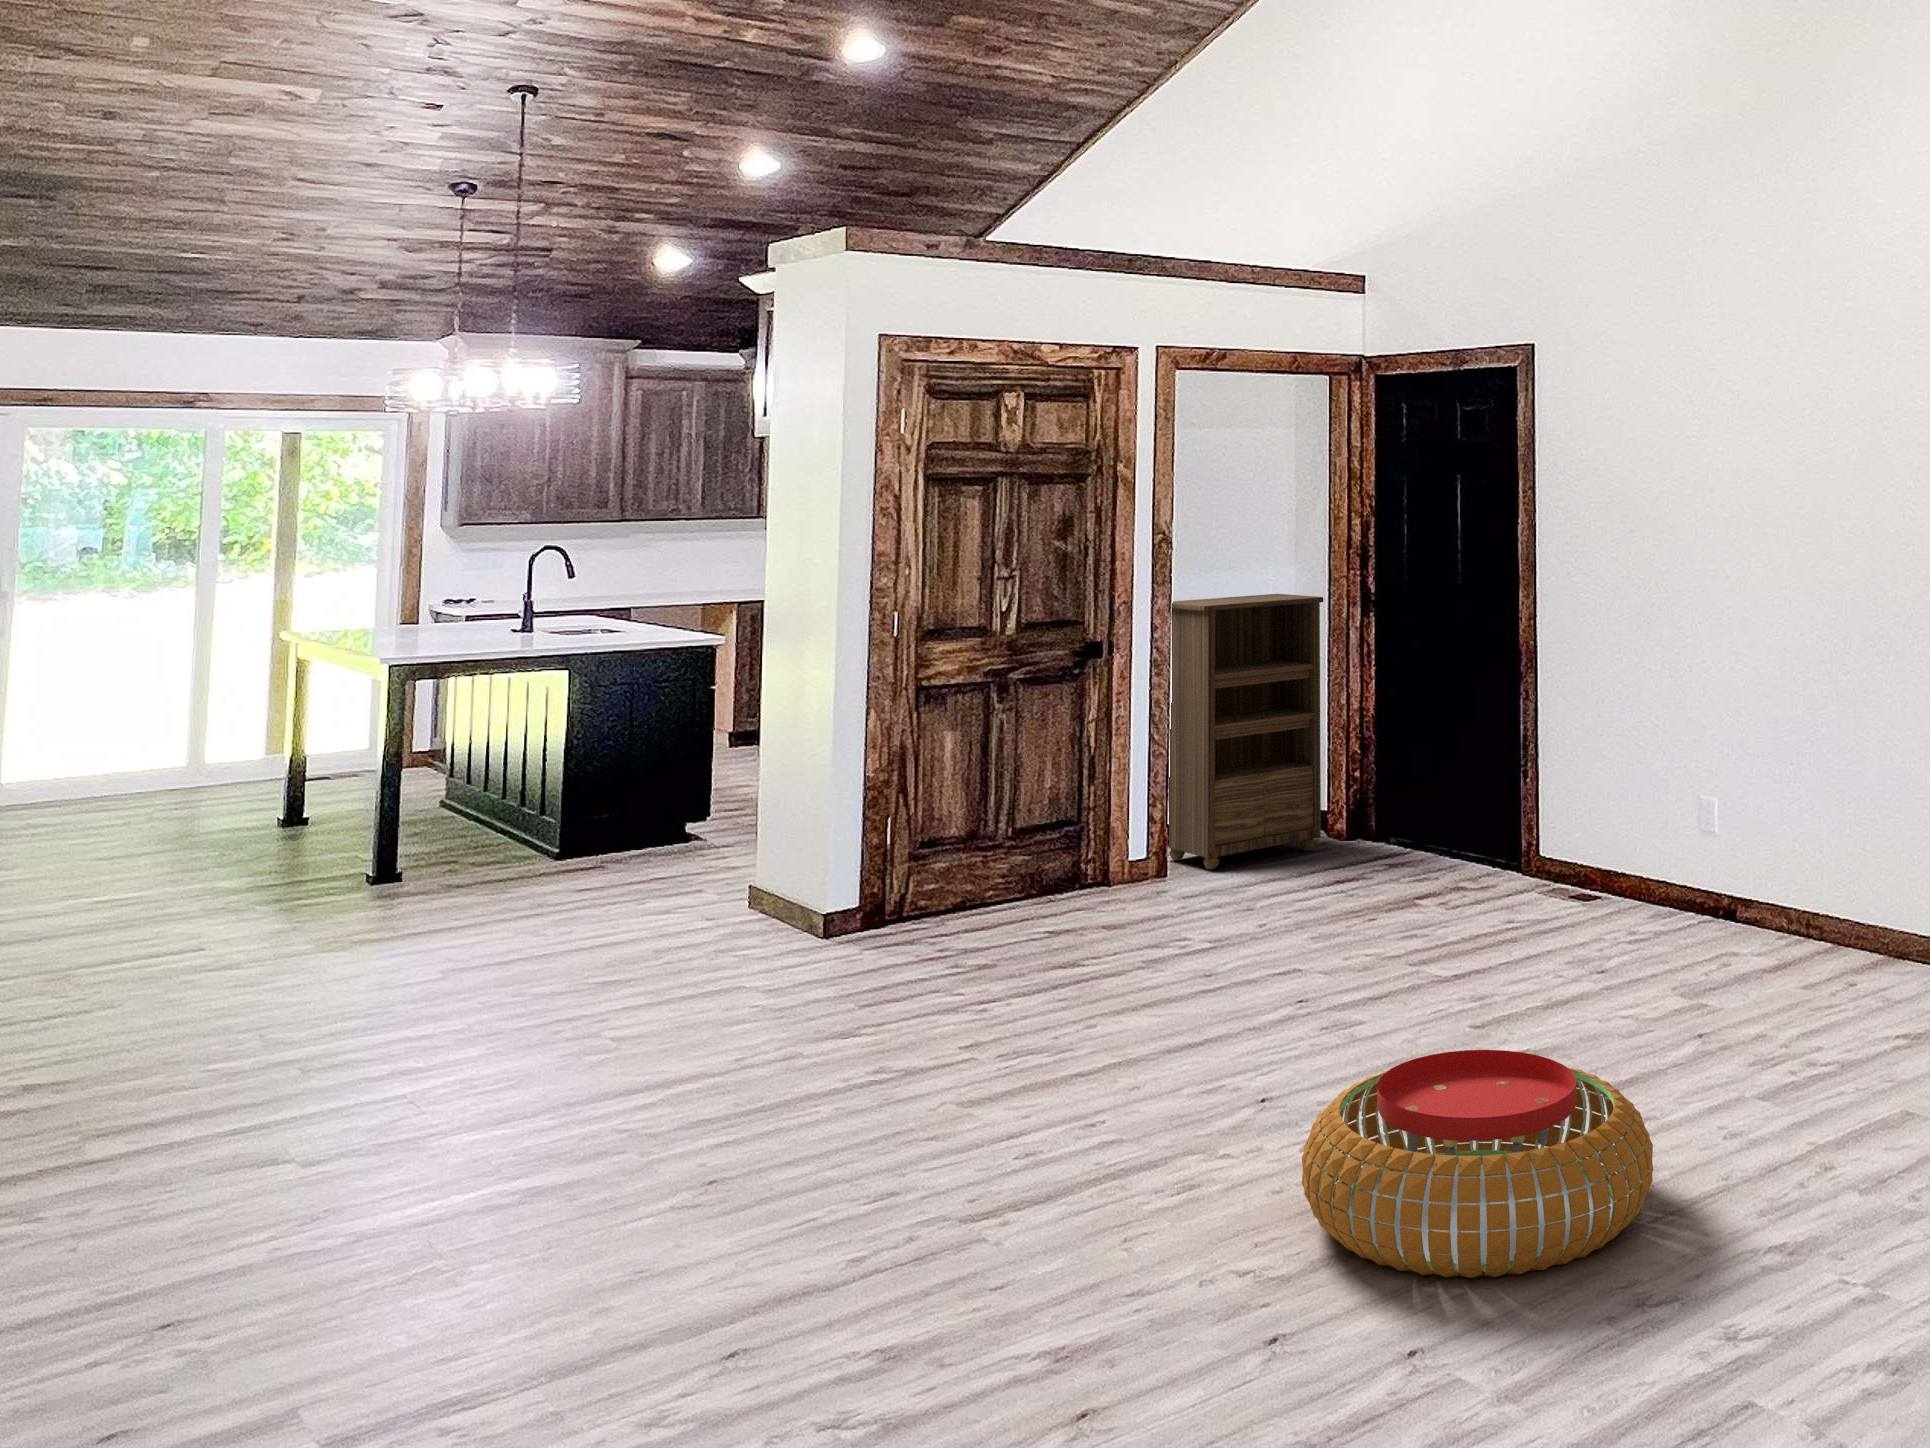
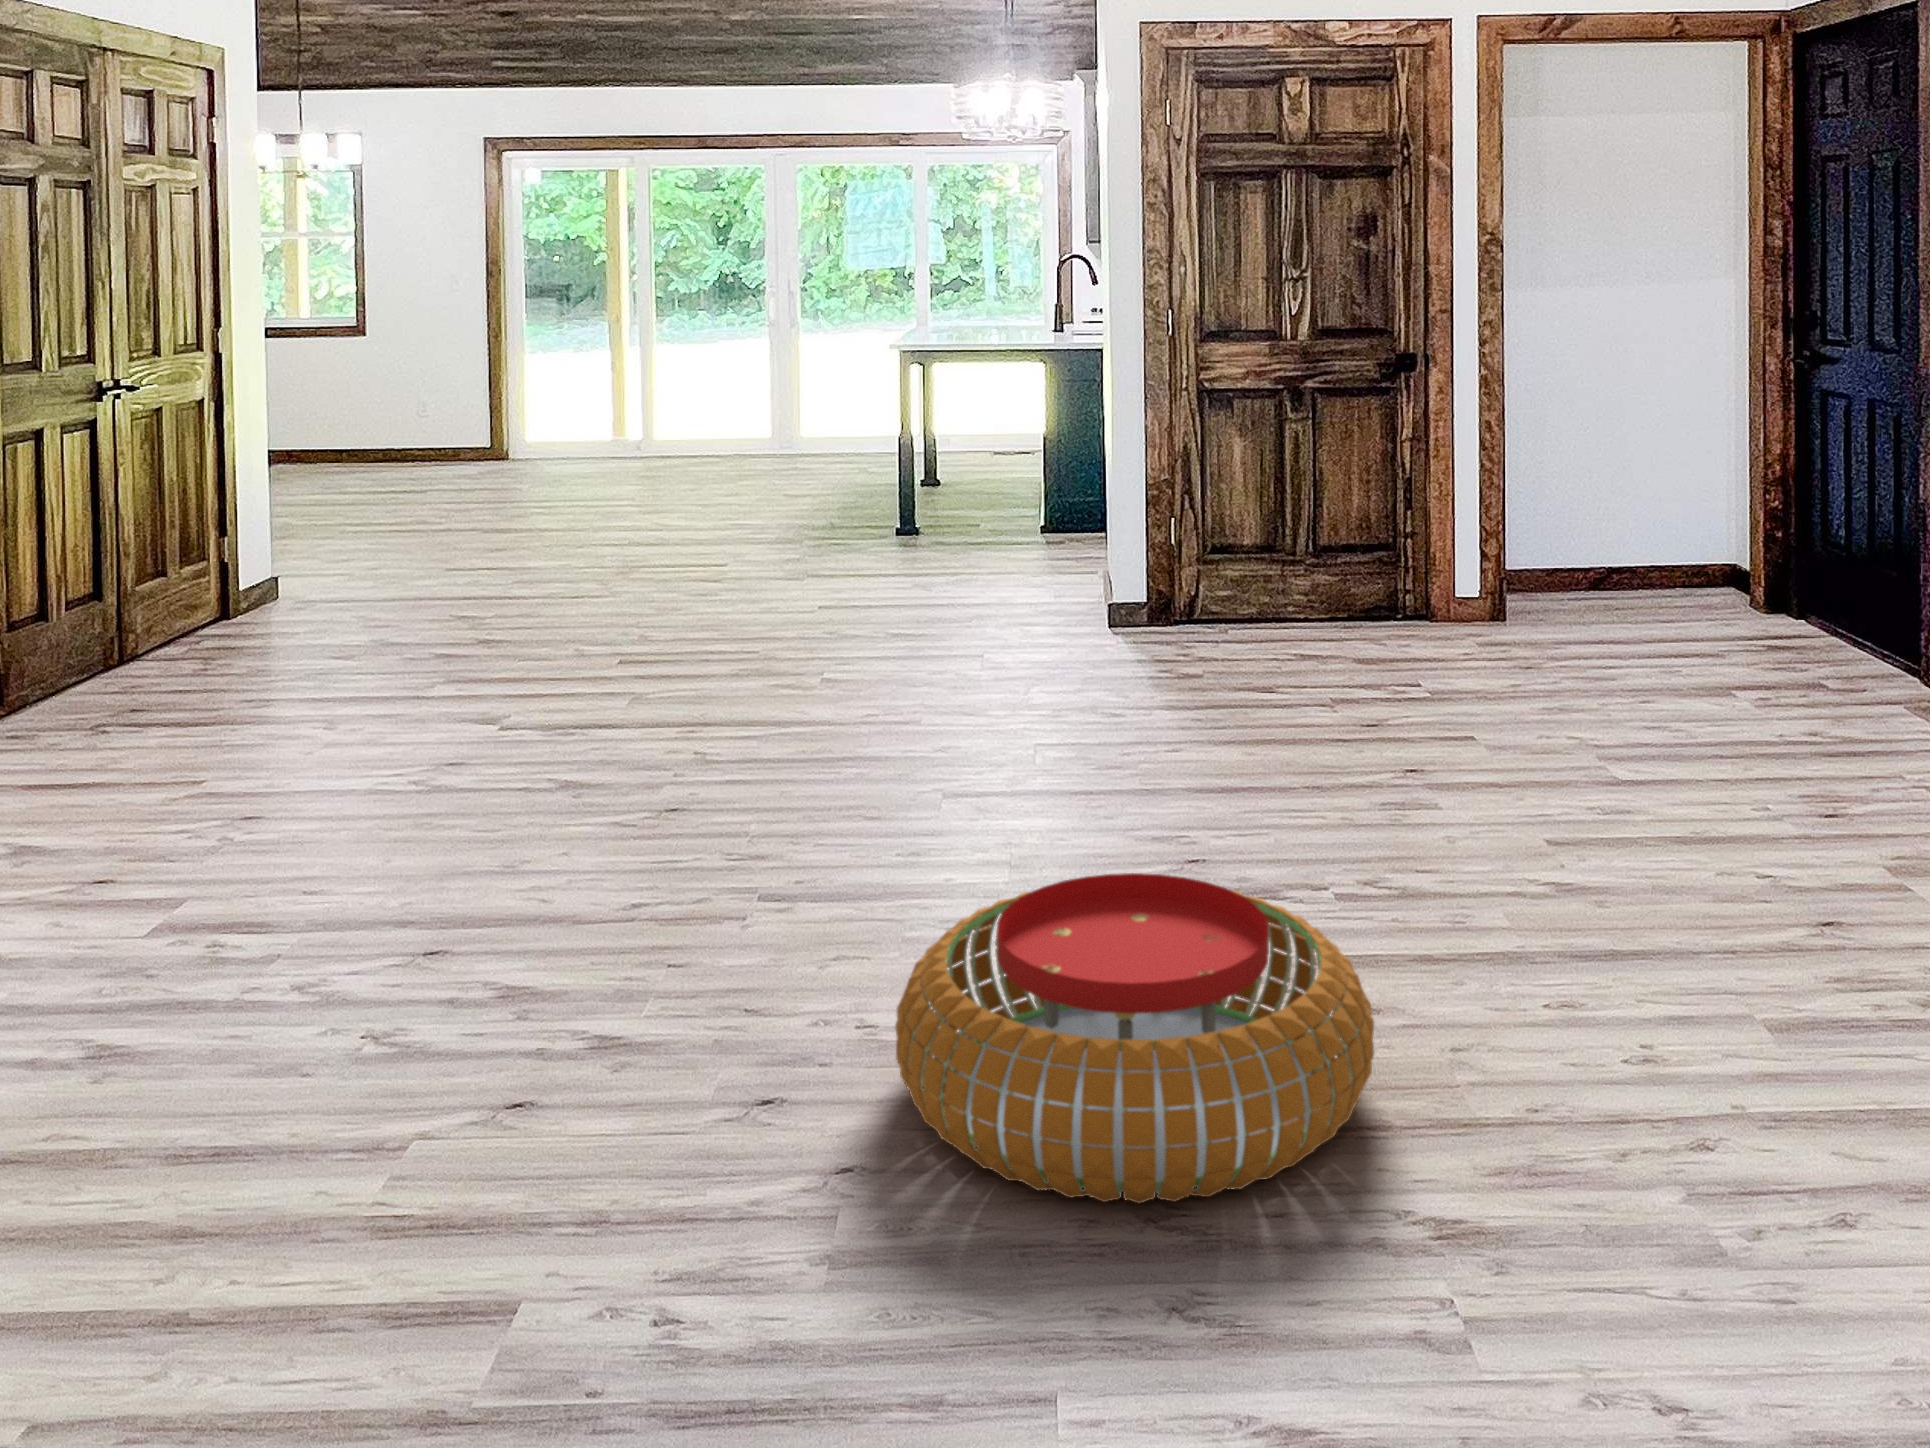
bookshelf: present [1167,594,1323,870] -> none [1522,314,1720,623]

